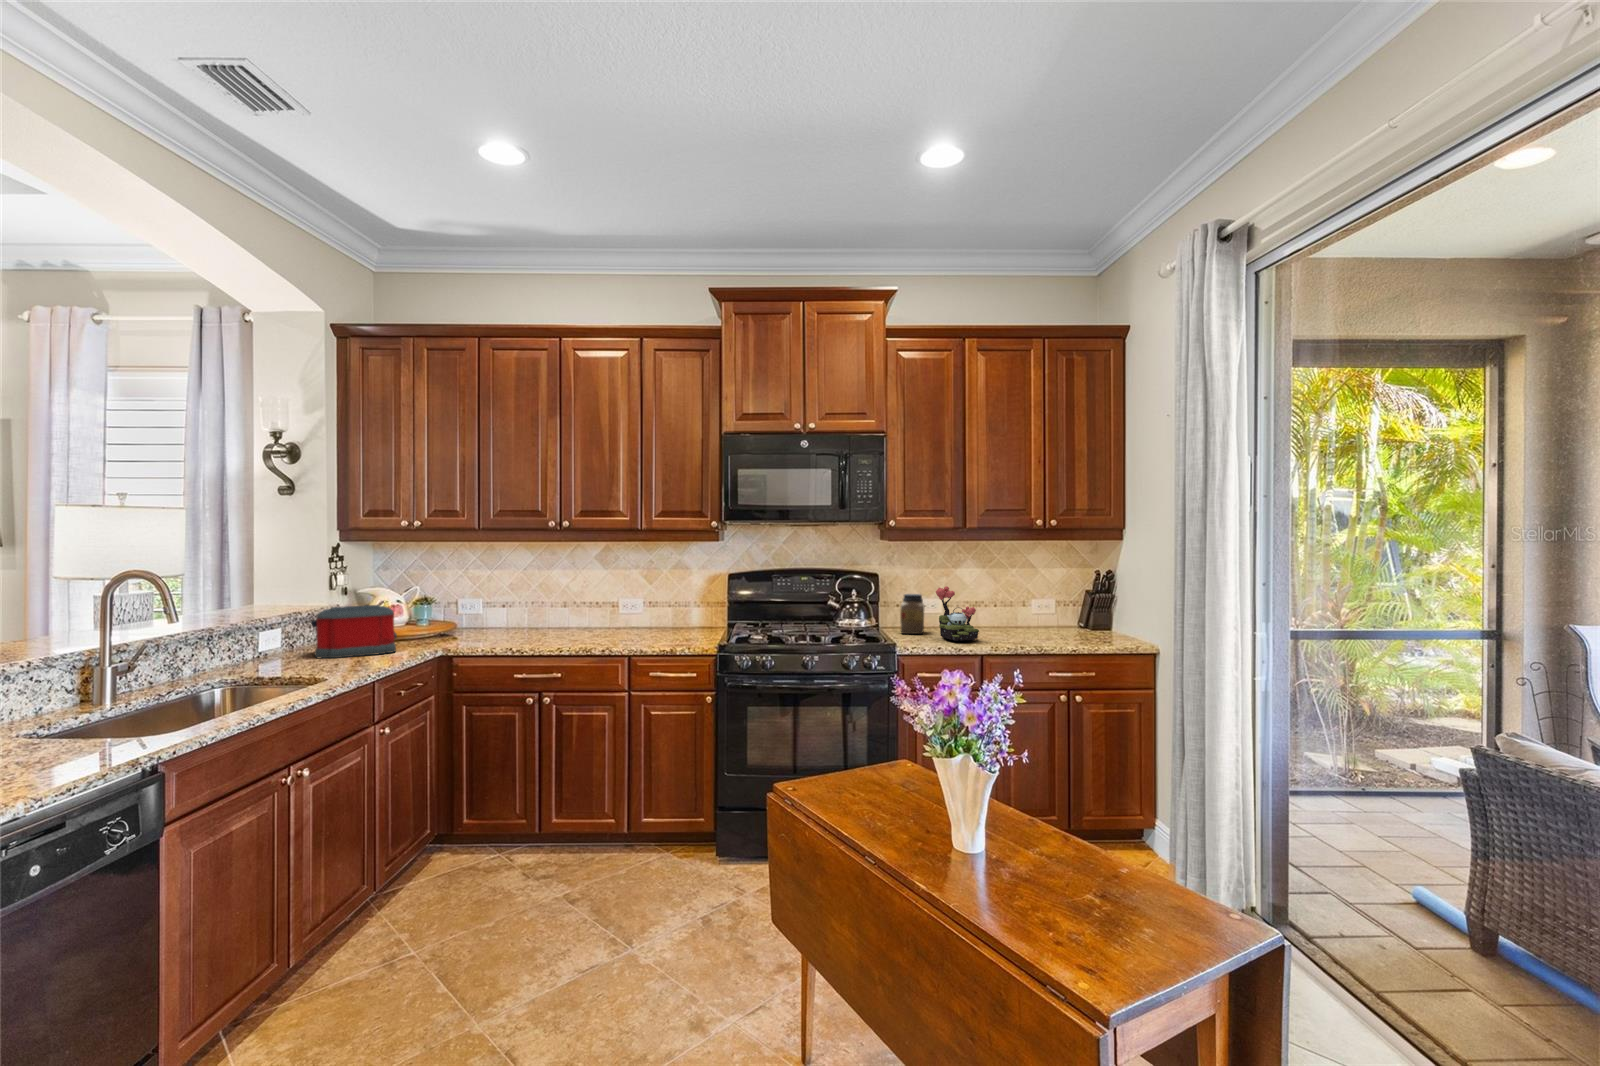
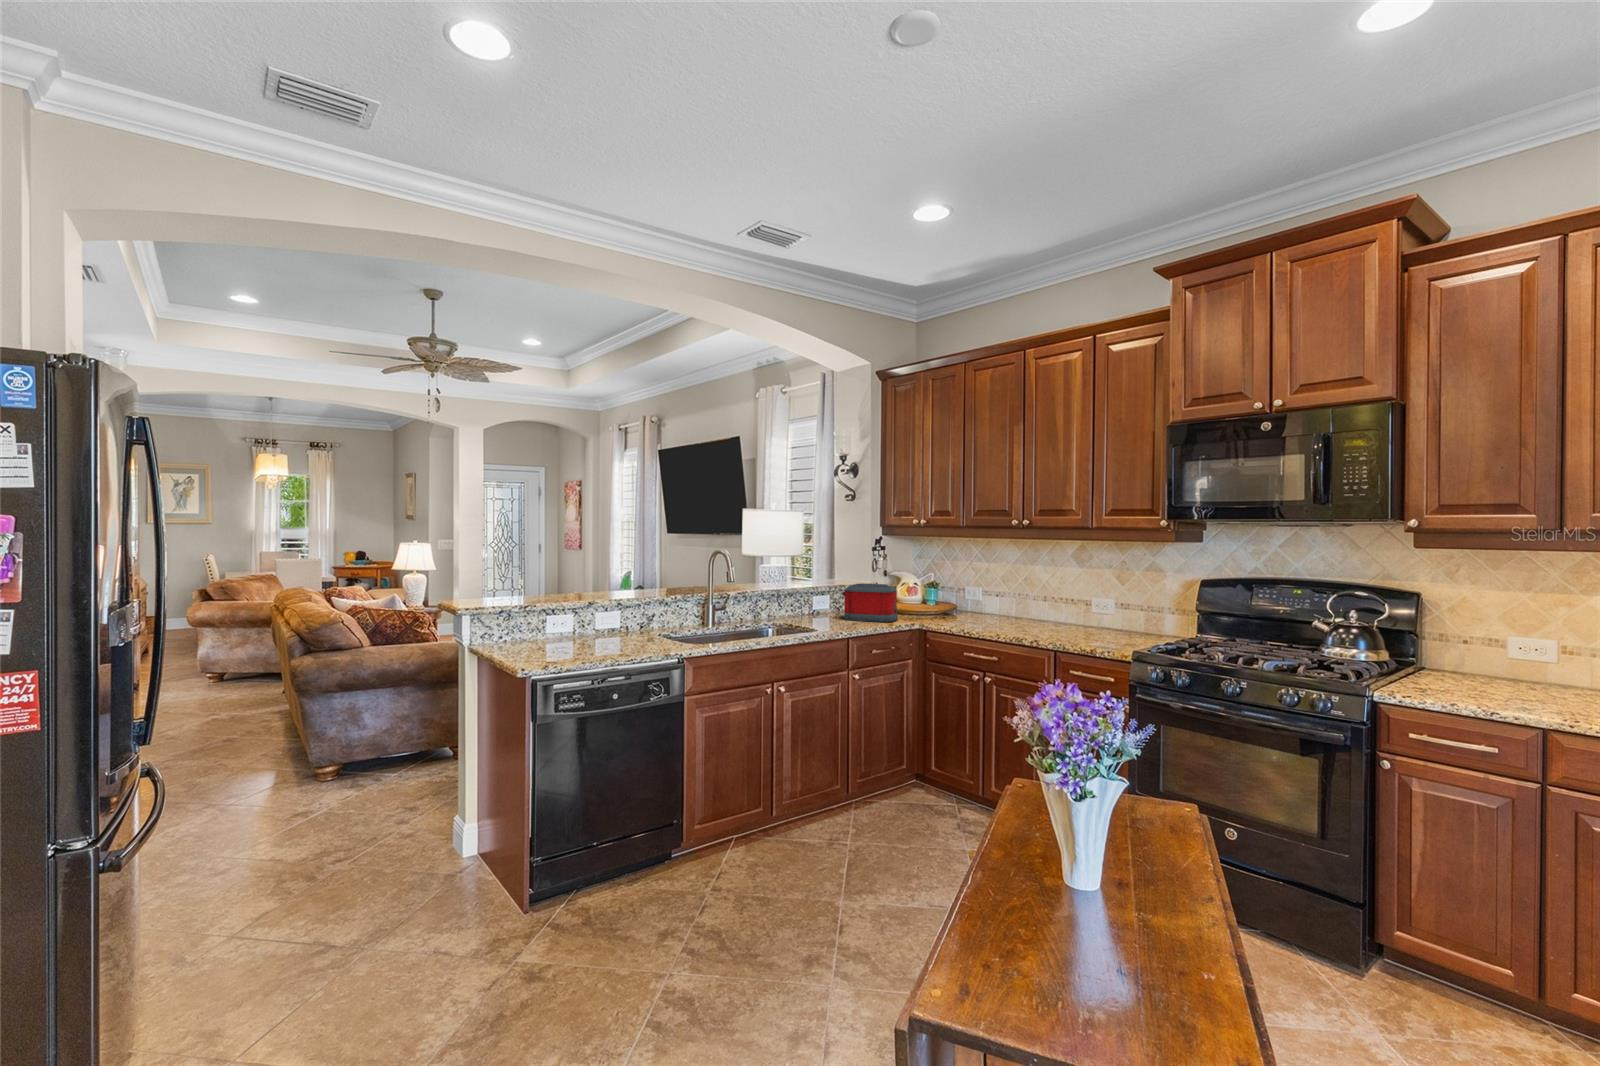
plant: present [936,586,979,641] -> none [1488,616,1567,702]
jar: present [900,594,925,634] -> none [1439,623,1492,683]

